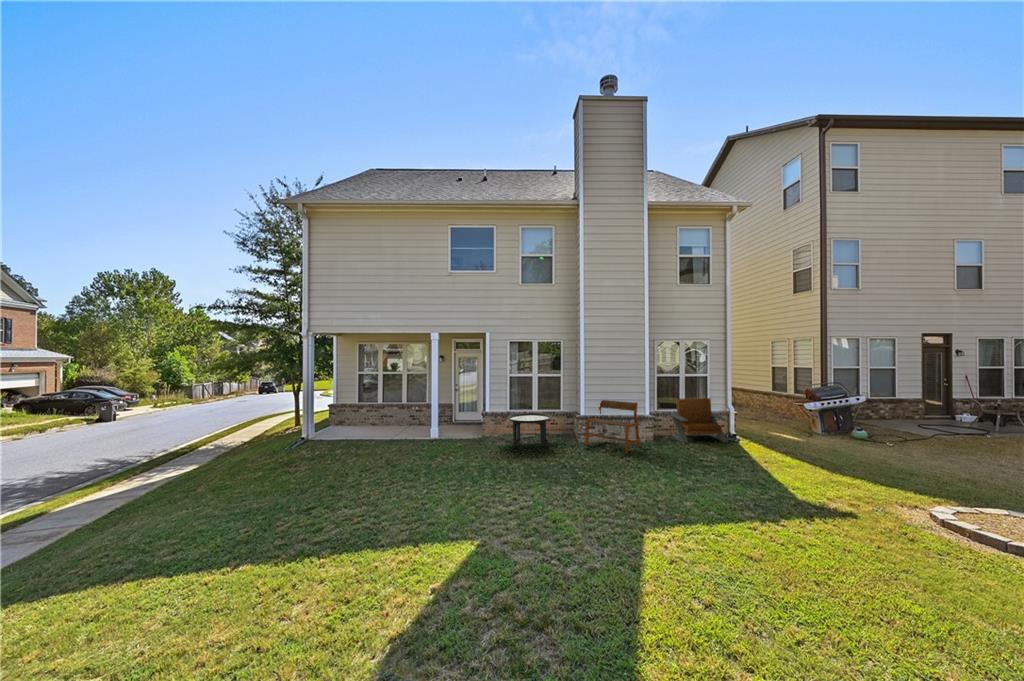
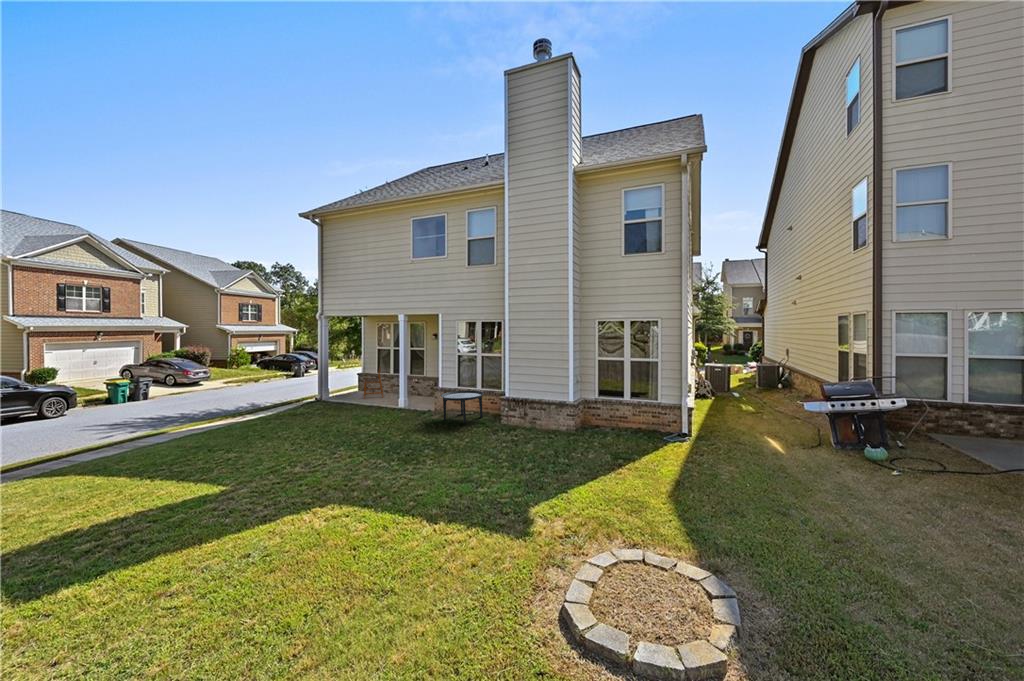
lounge chair: present [671,398,728,443] -> none [598,386,657,442]
bench: present [585,400,641,453] -> present [364,367,383,399]

